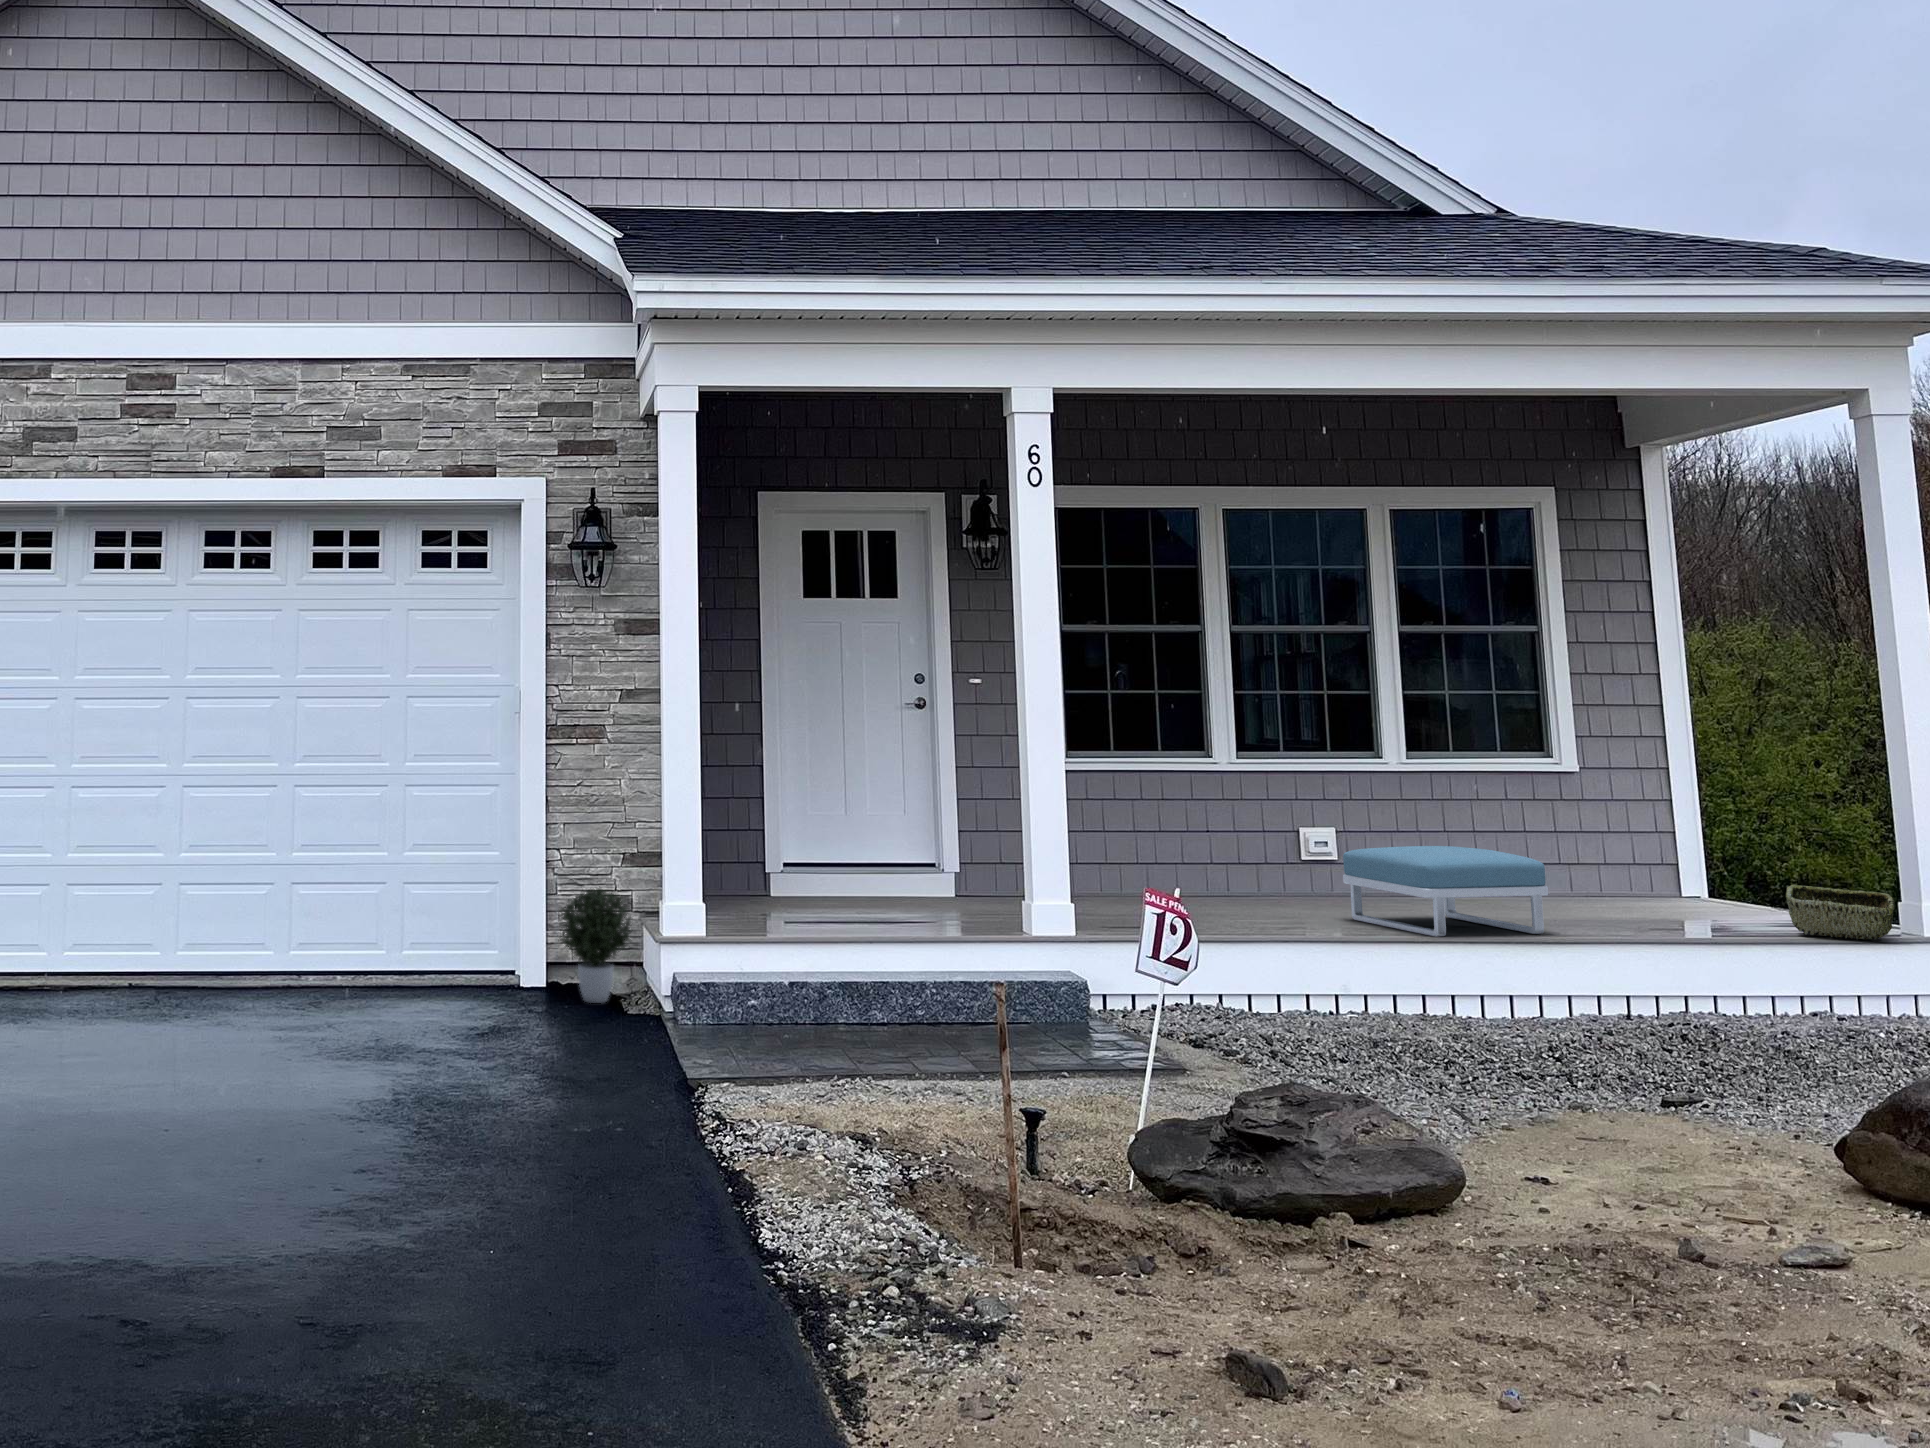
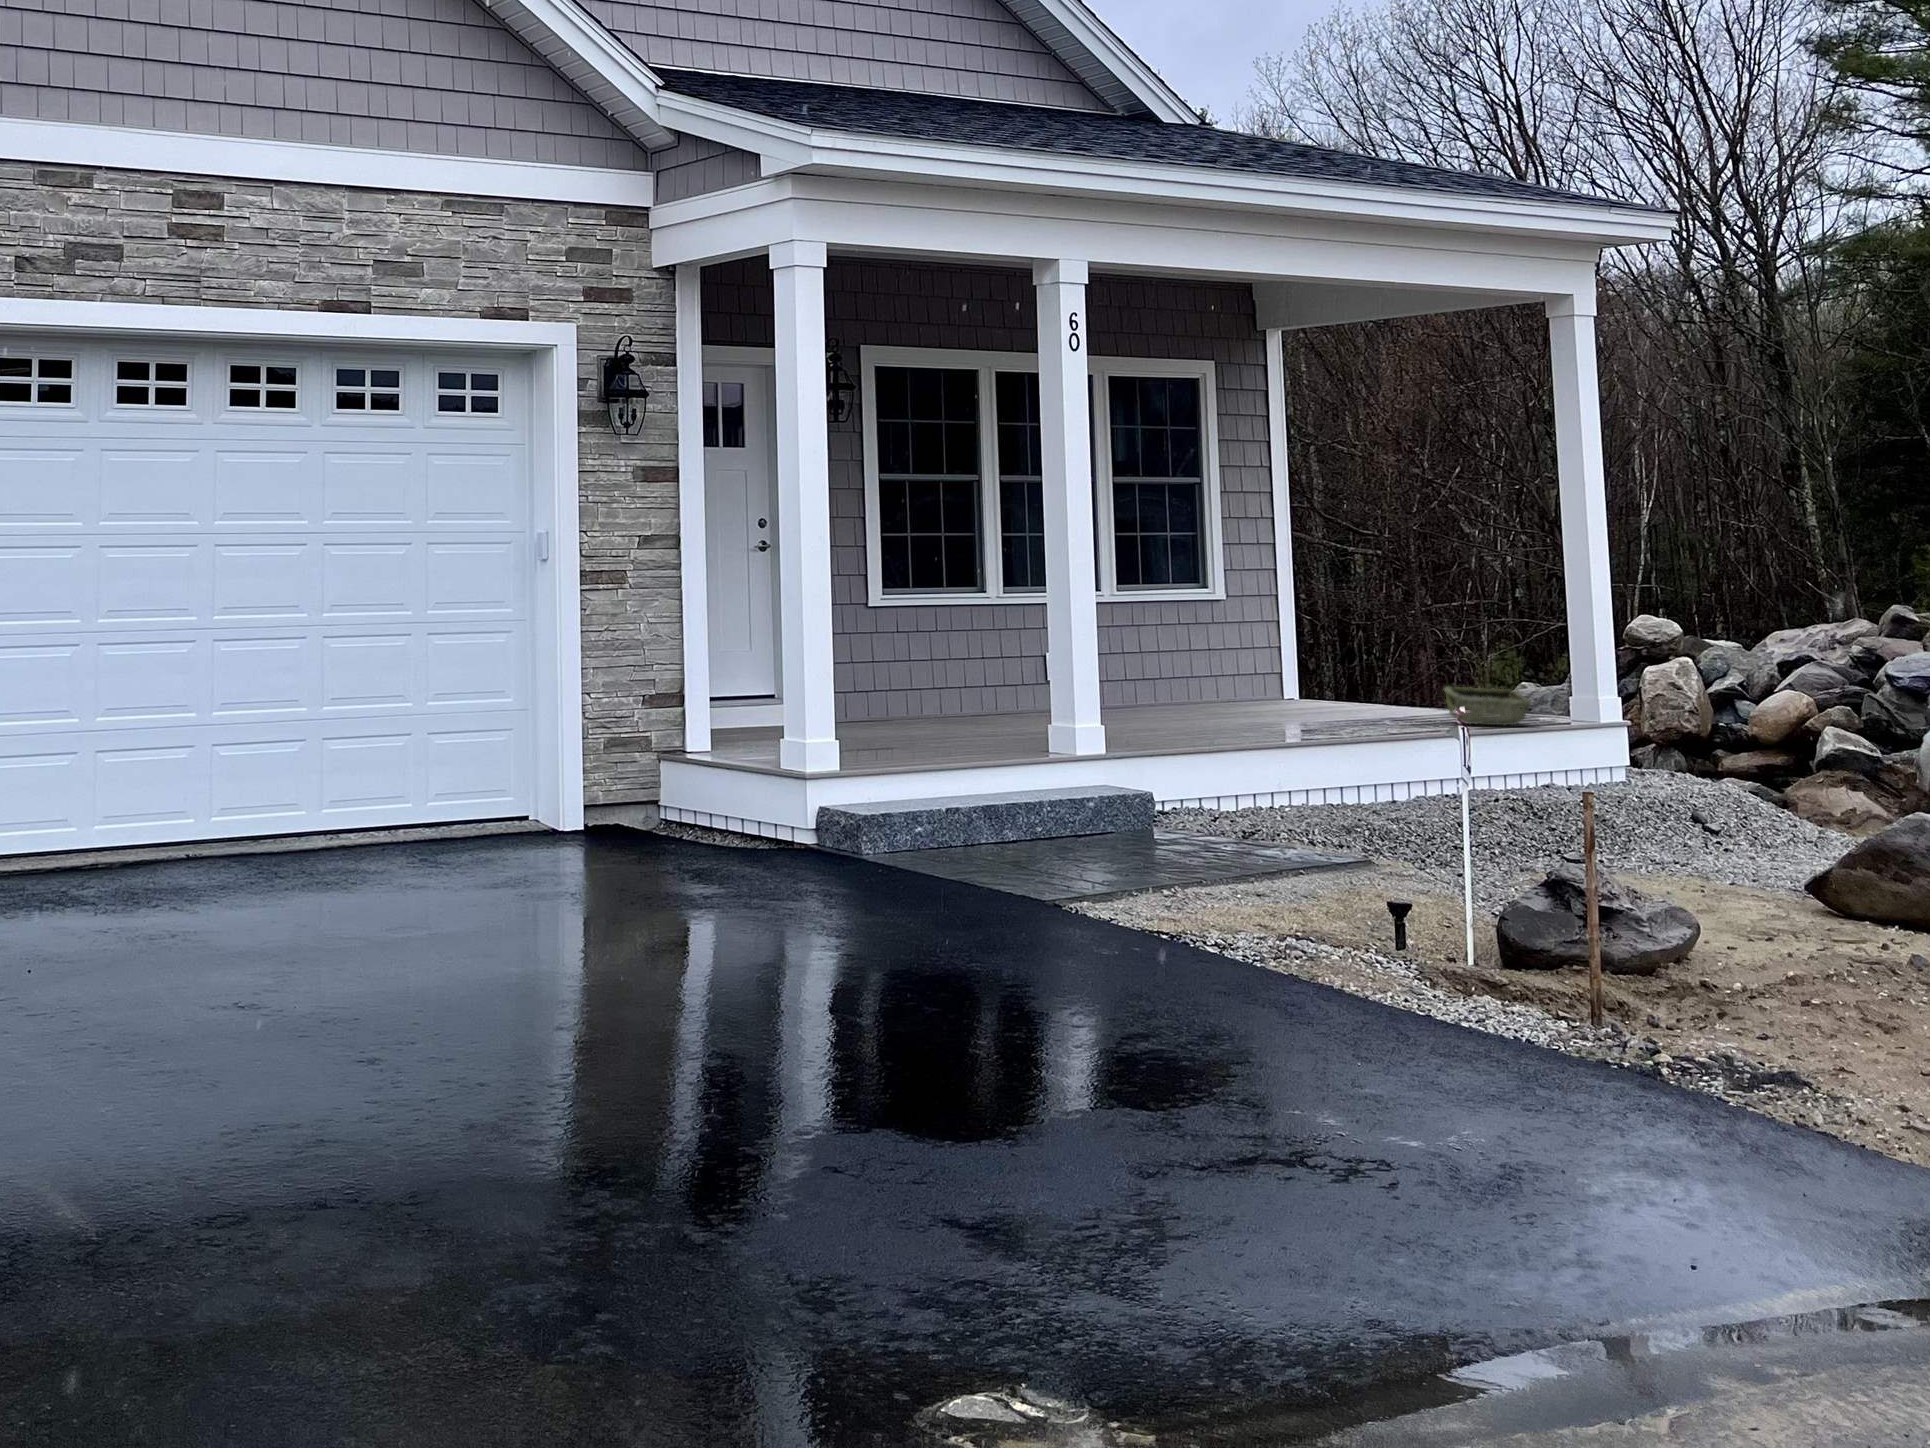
footstool: present [1343,846,1548,937] -> none [1160,665,1326,738]
potted plant: present [559,888,633,1003] -> none [606,727,685,839]

